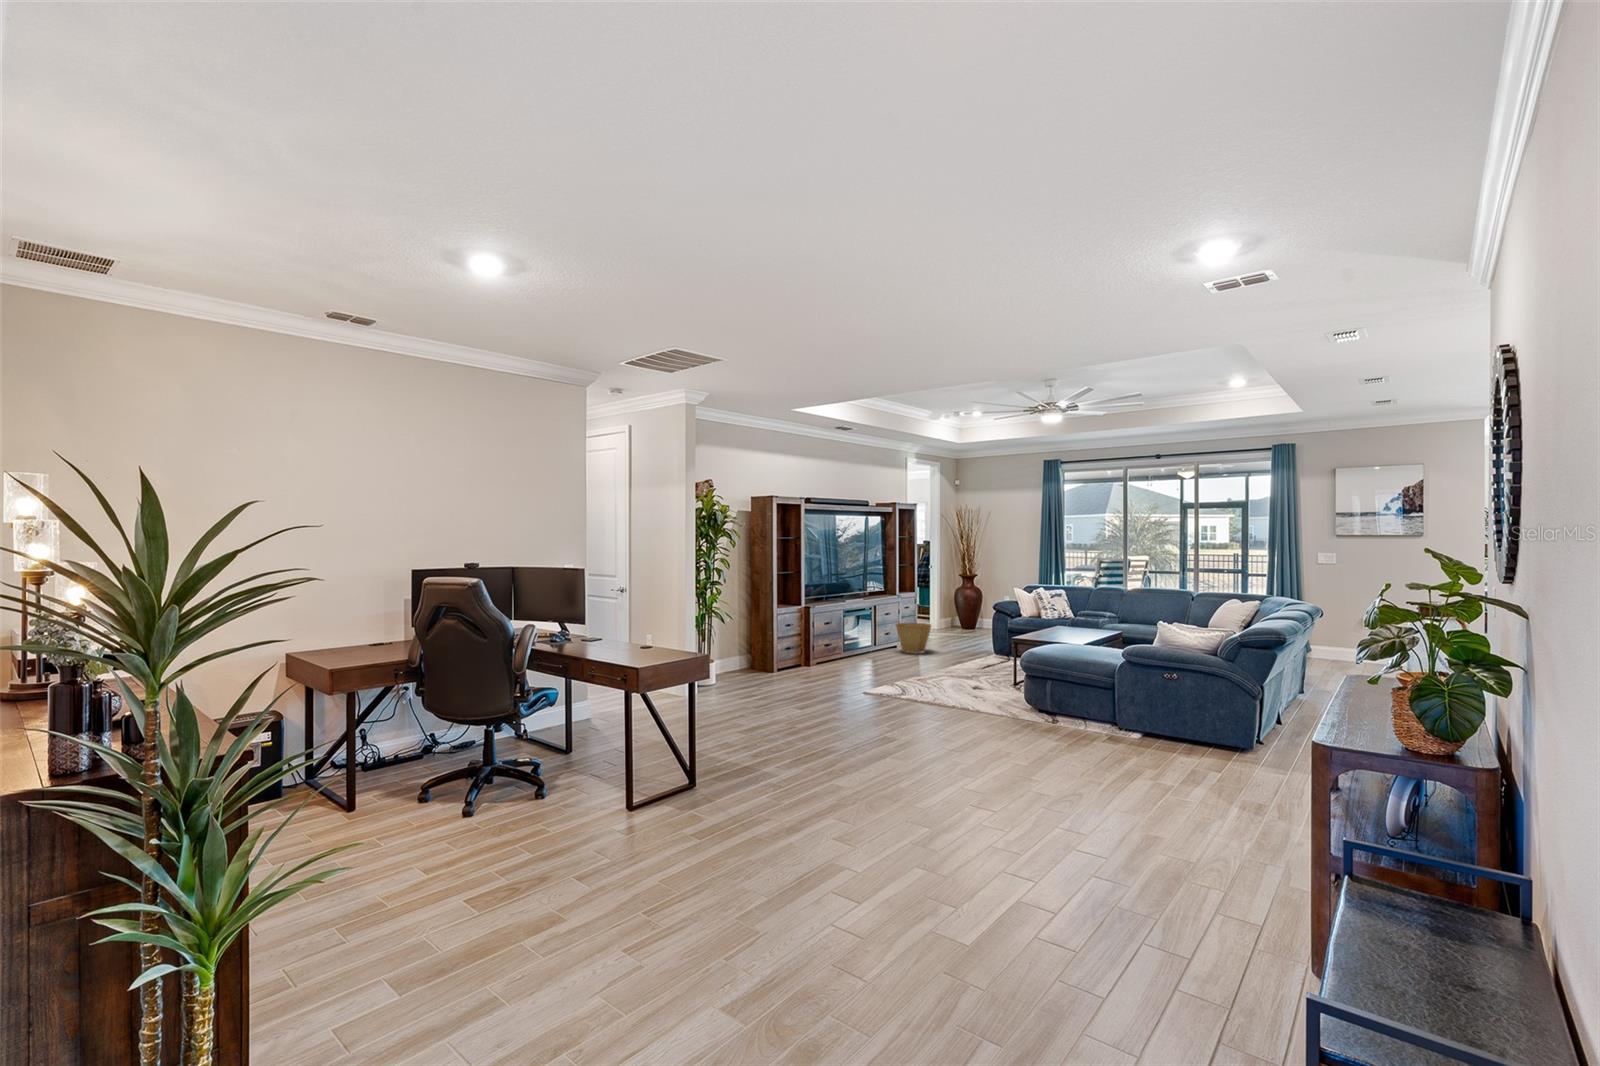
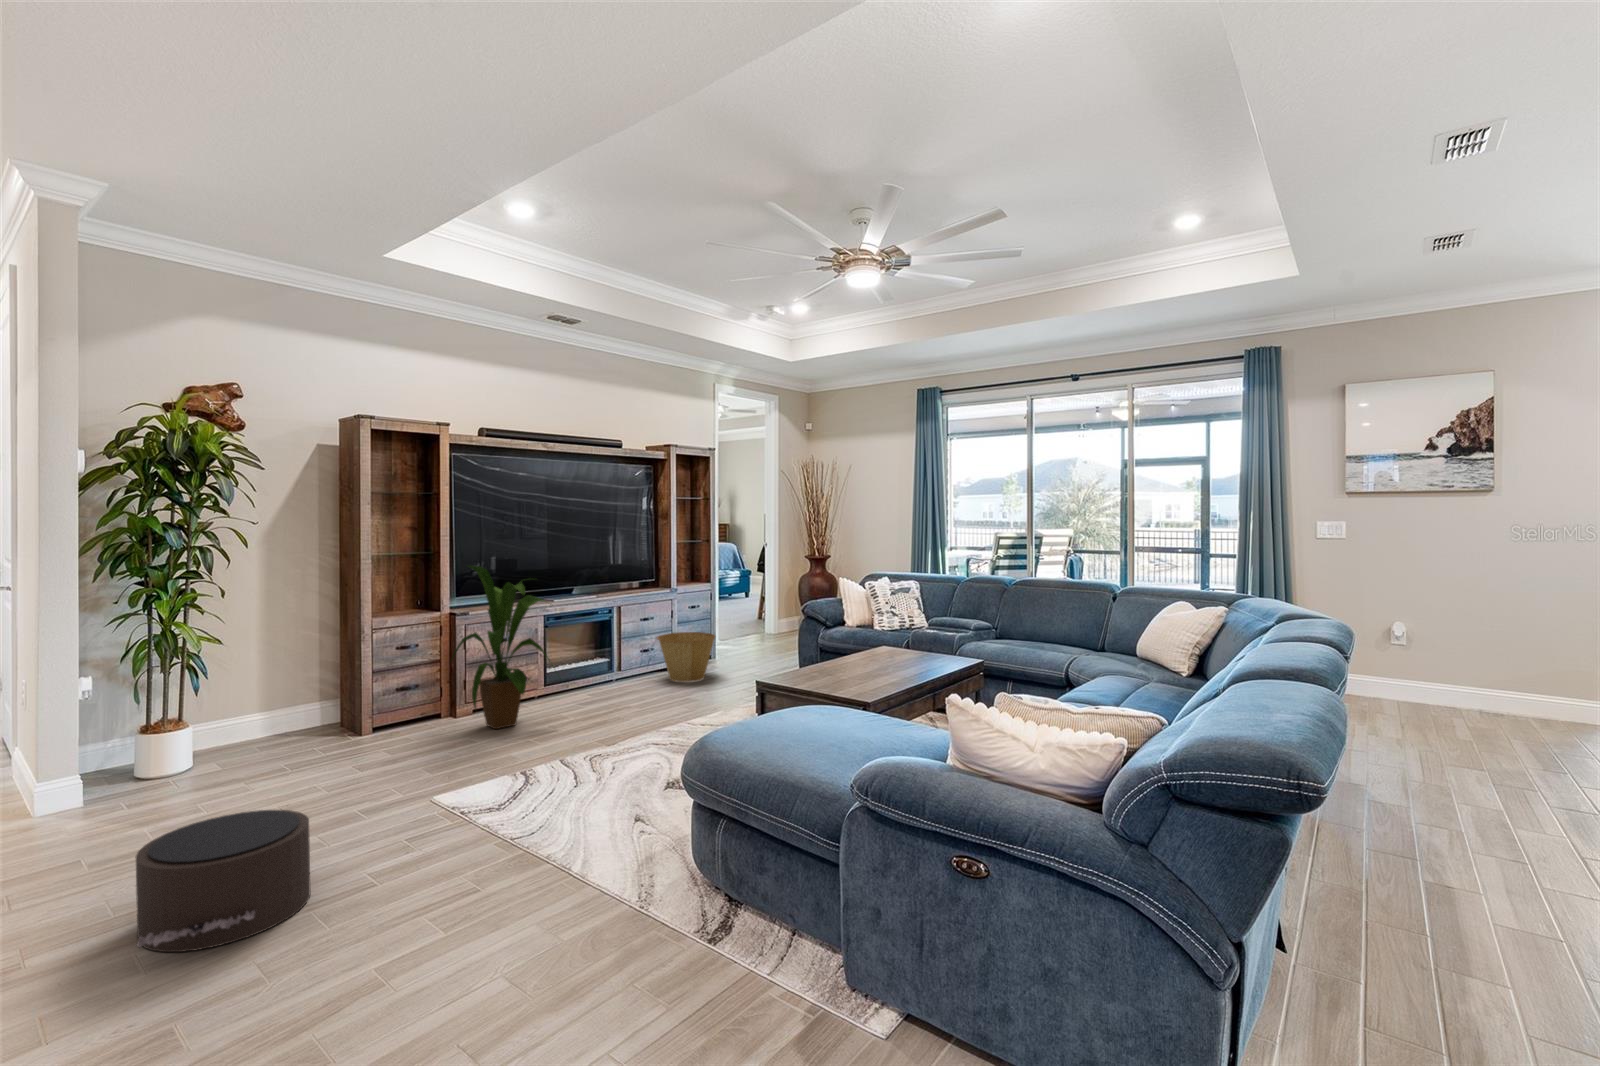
house plant: none [810,579,873,672] -> present [452,565,549,729]
pouf: none [802,683,868,728] -> present [136,810,311,952]

